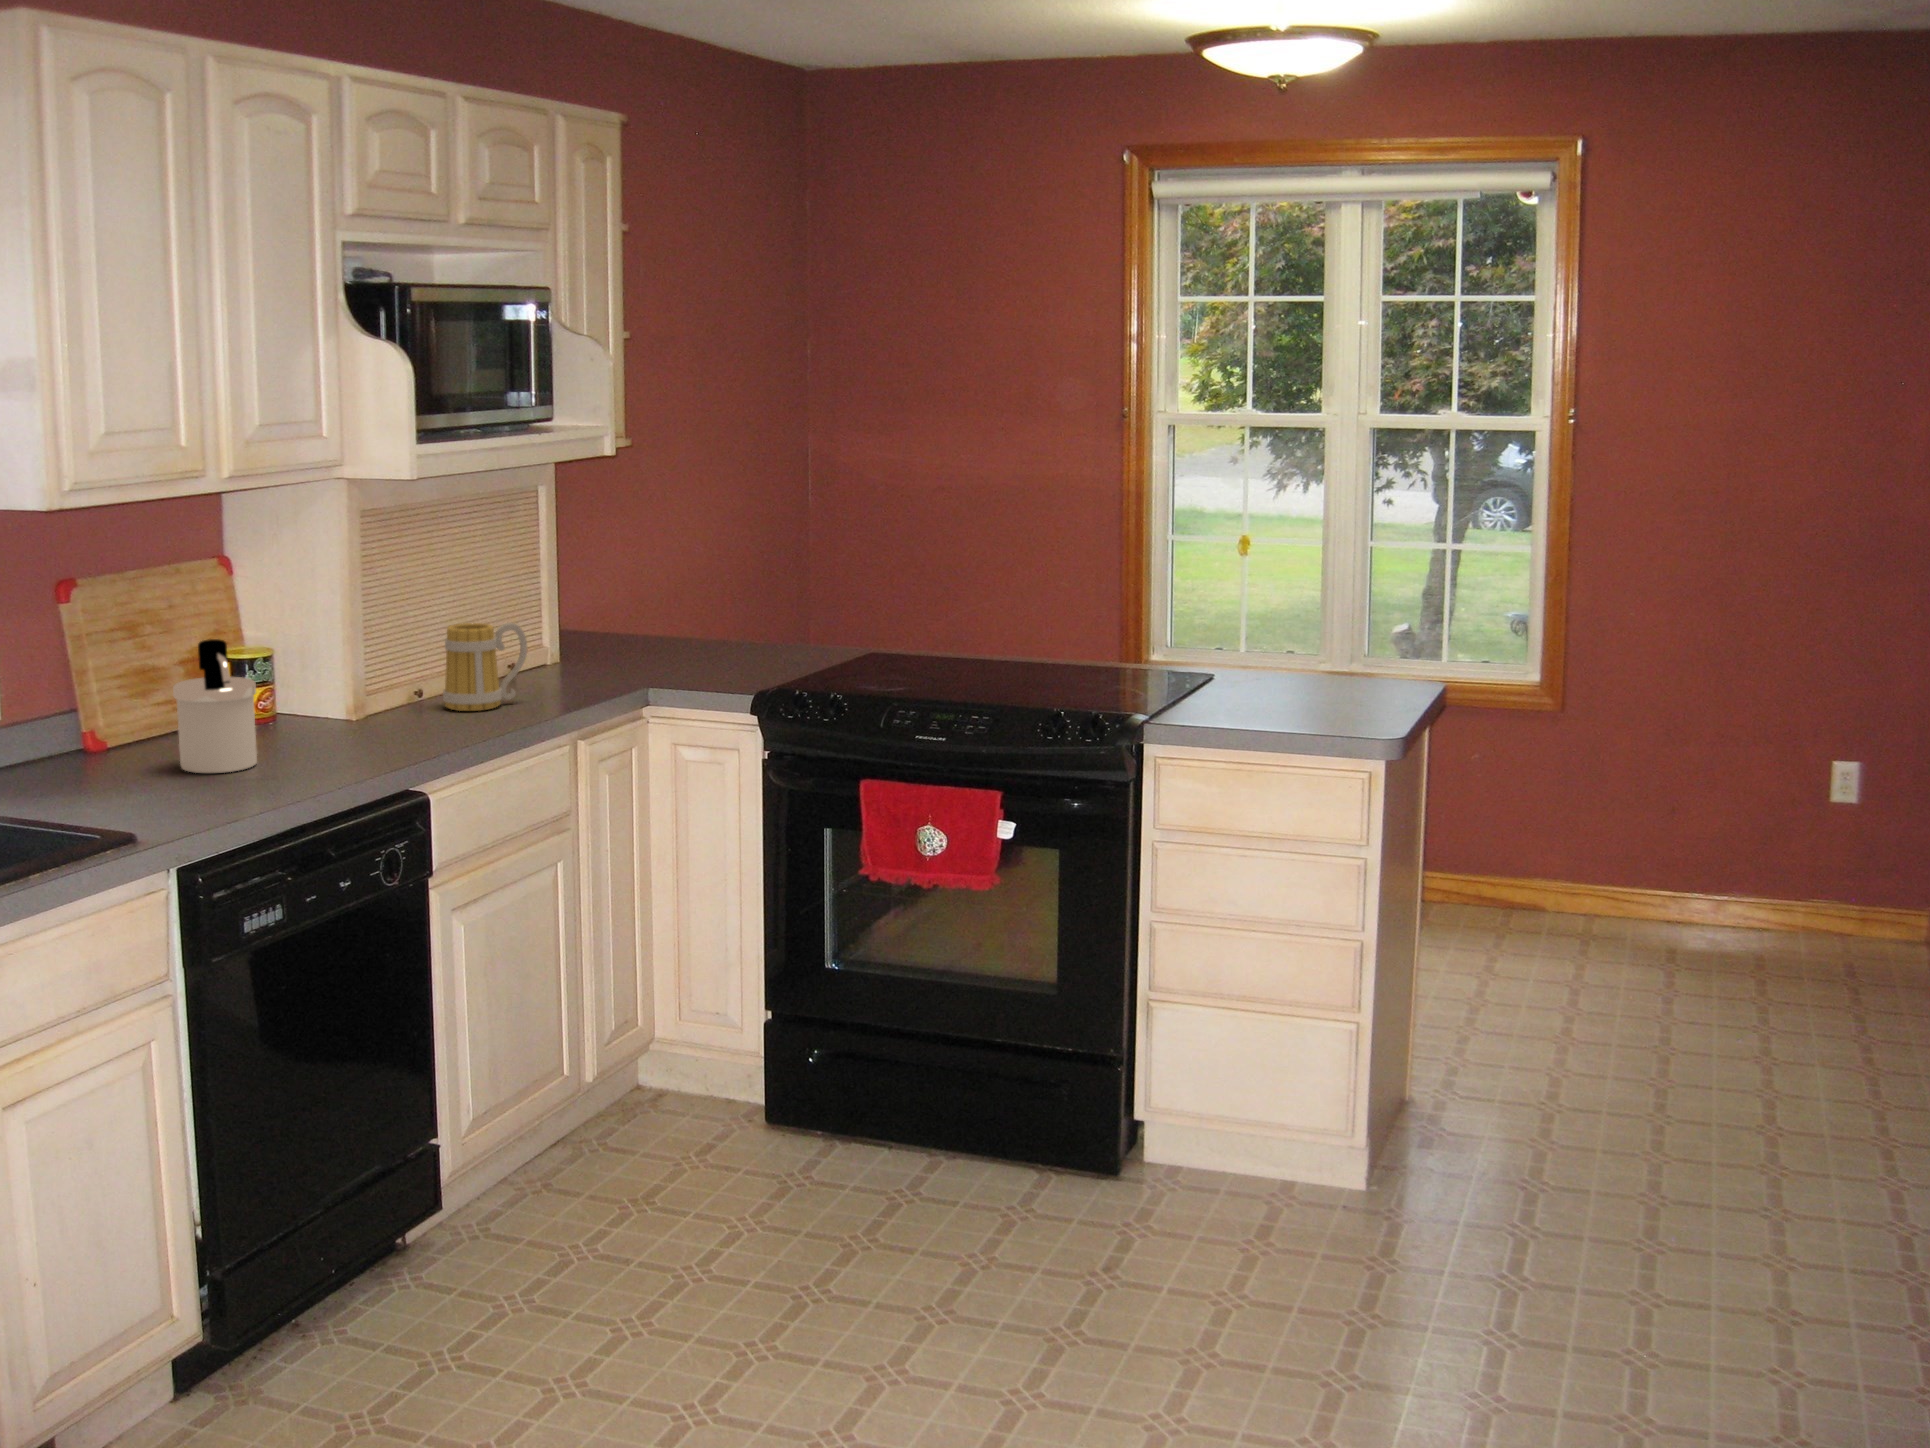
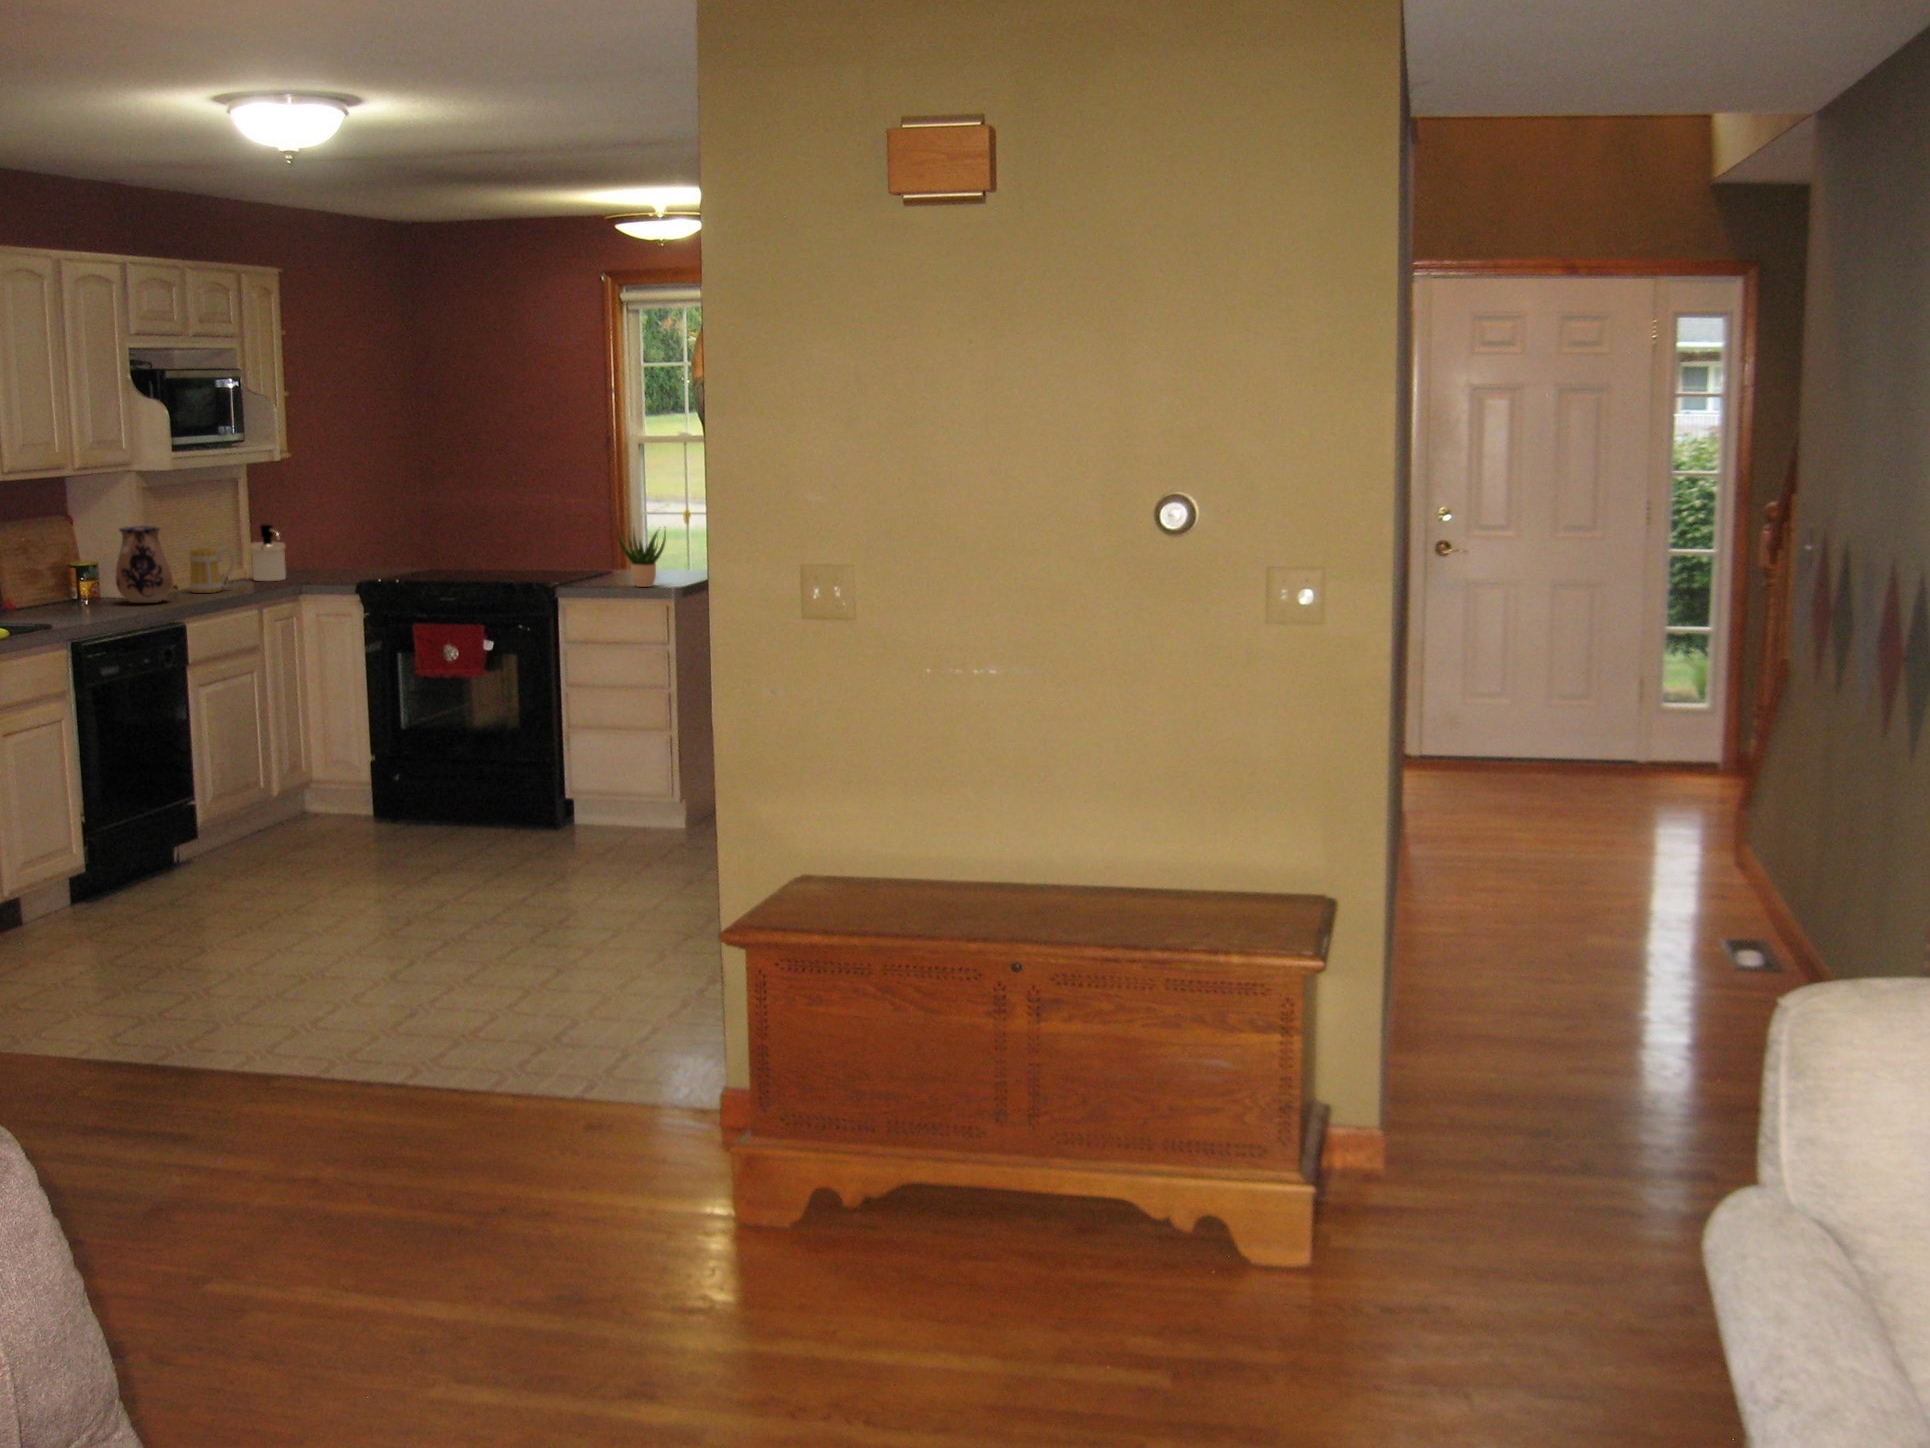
potted plant: none [1248,568,1348,708] -> present [617,527,666,587]
ceramic pitcher: none [299,585,407,741] -> present [115,526,173,603]
soap dispenser: present [173,639,257,773] -> present [250,524,286,581]

